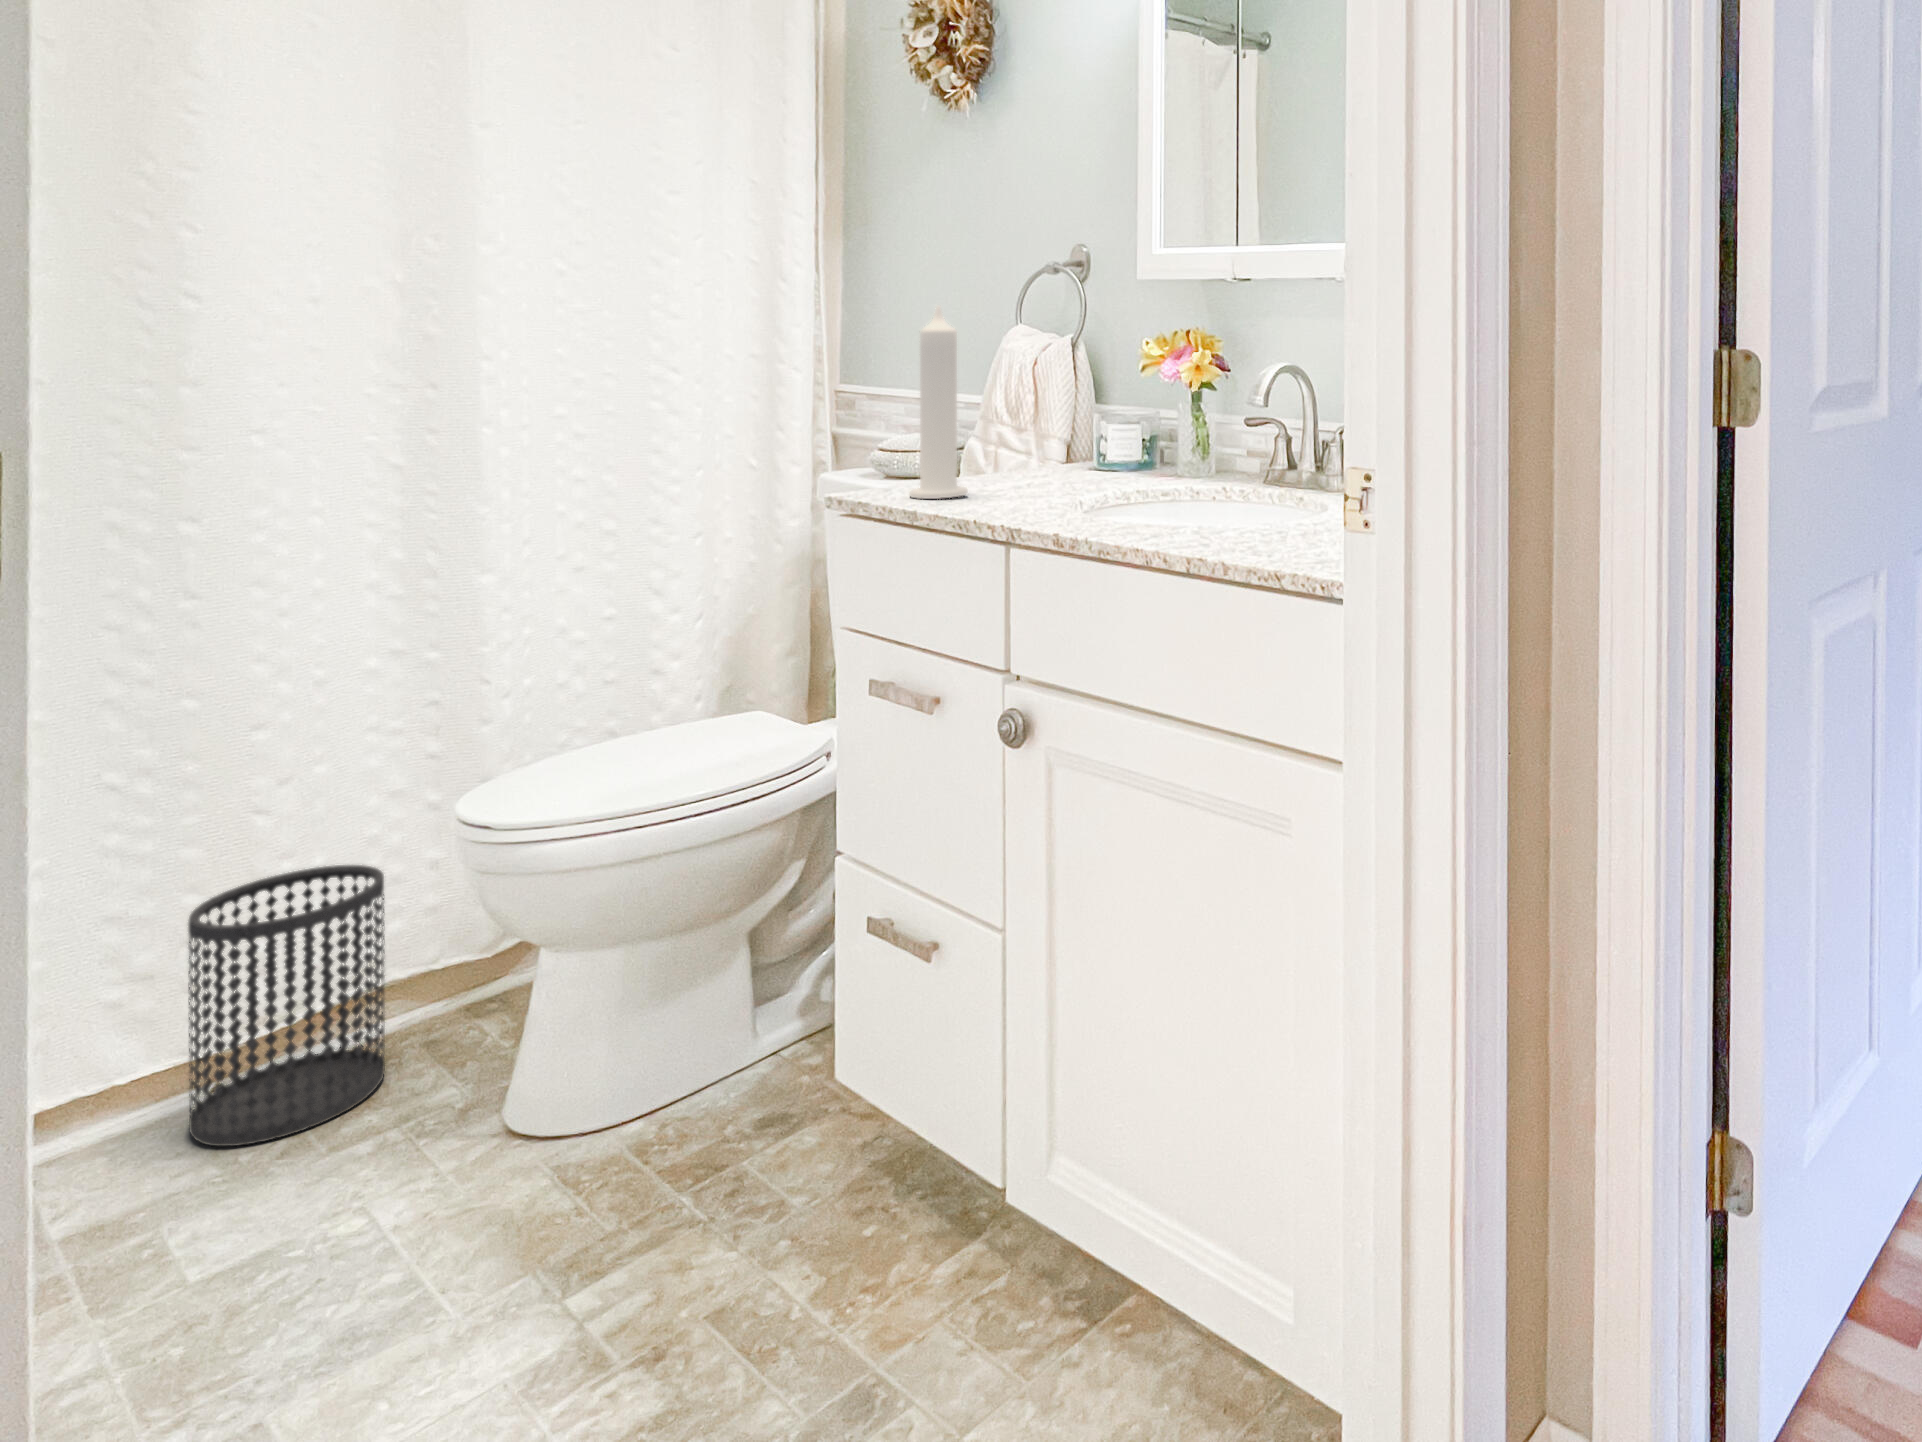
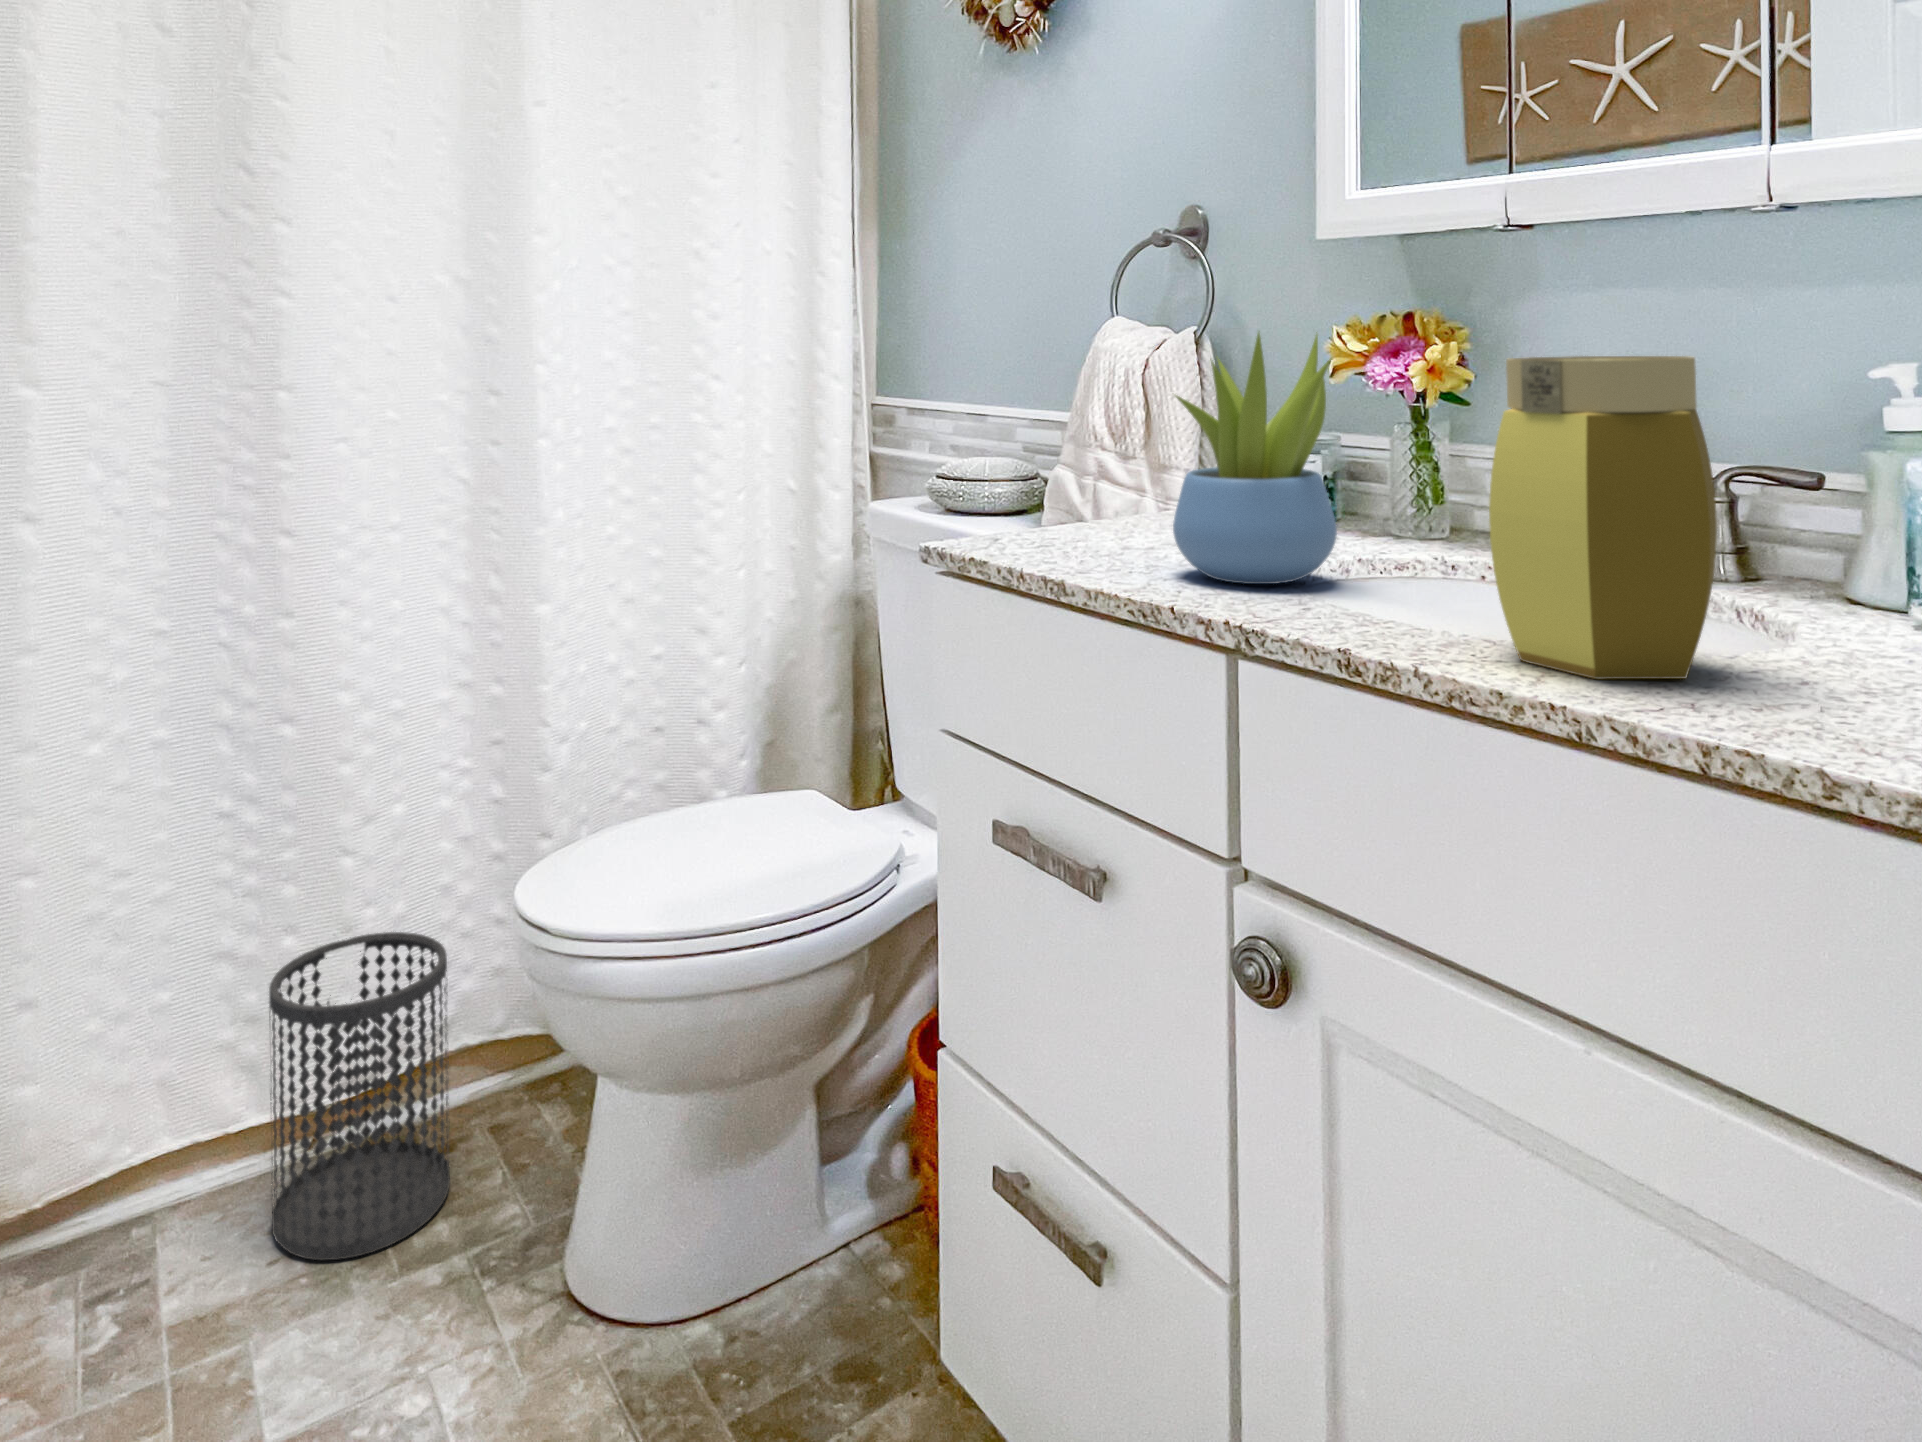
candle: present [910,306,968,499] -> none [1038,273,1117,560]
succulent plant: none [995,348,1102,507] -> present [1173,333,1337,584]
jar: none [1135,368,1256,539] -> present [1489,356,1717,679]

